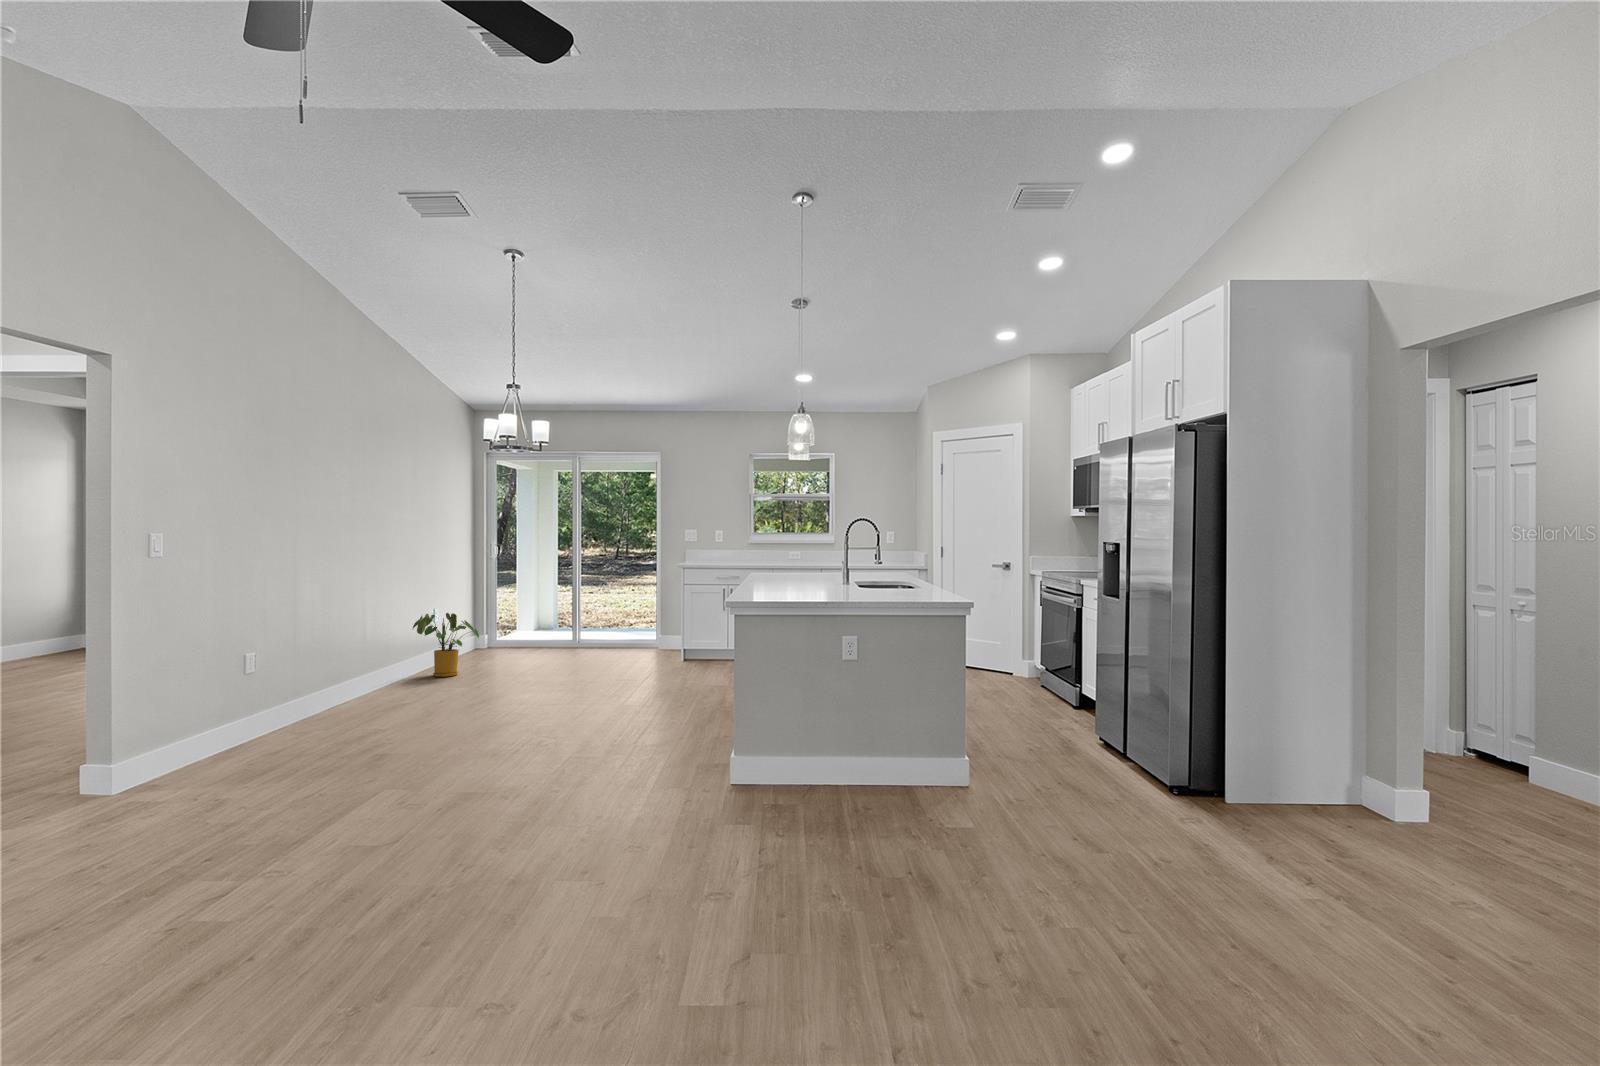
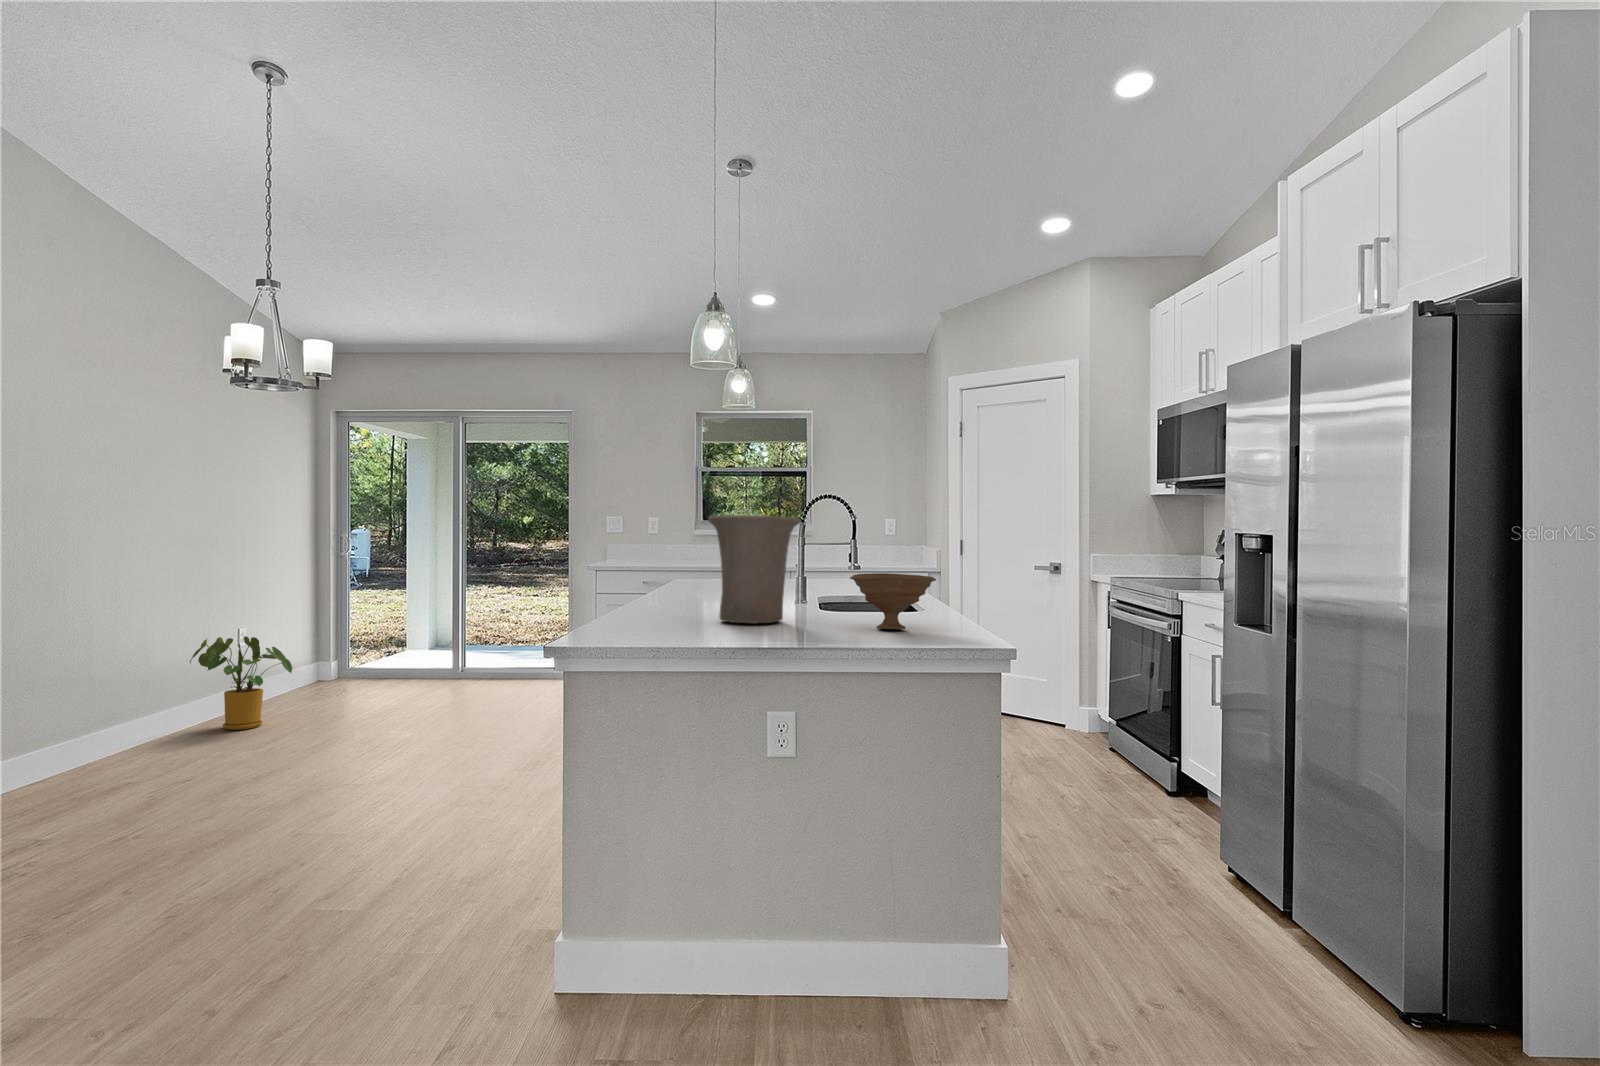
vase: none [801,531,854,591] -> present [708,515,801,624]
bowl: none [883,564,930,594] -> present [850,573,936,629]

